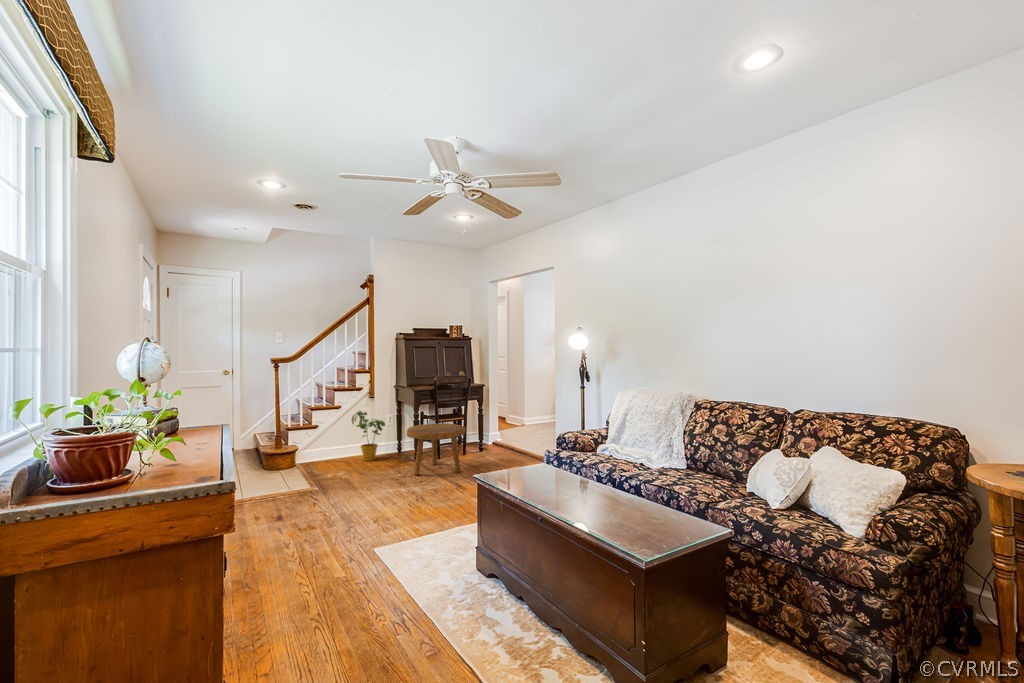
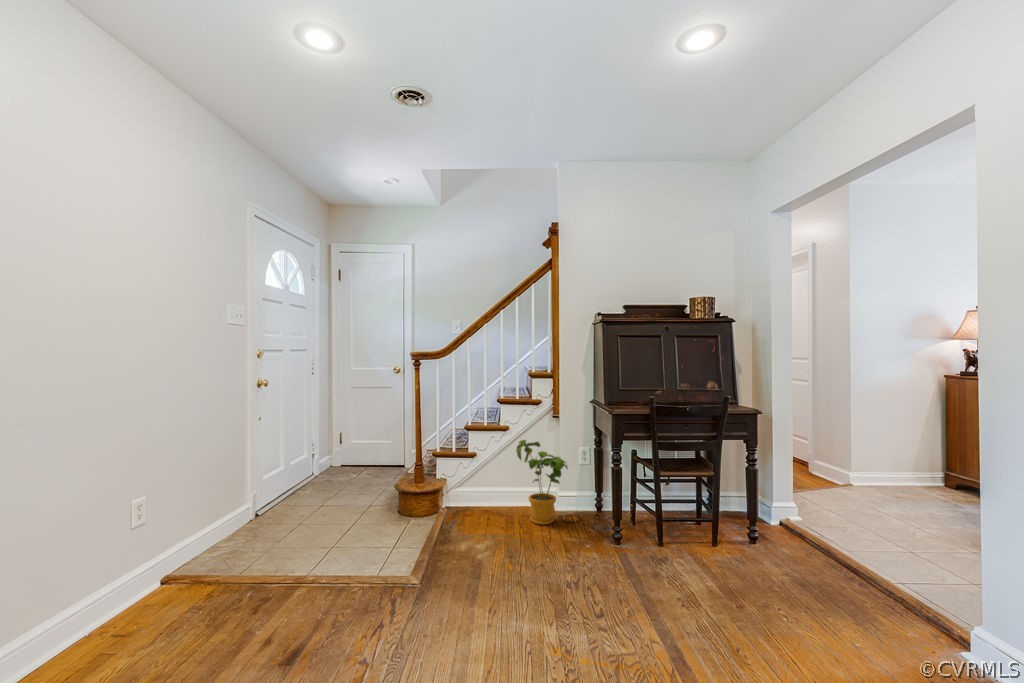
footstool: present [407,423,465,475] -> none [581,479,706,604]

